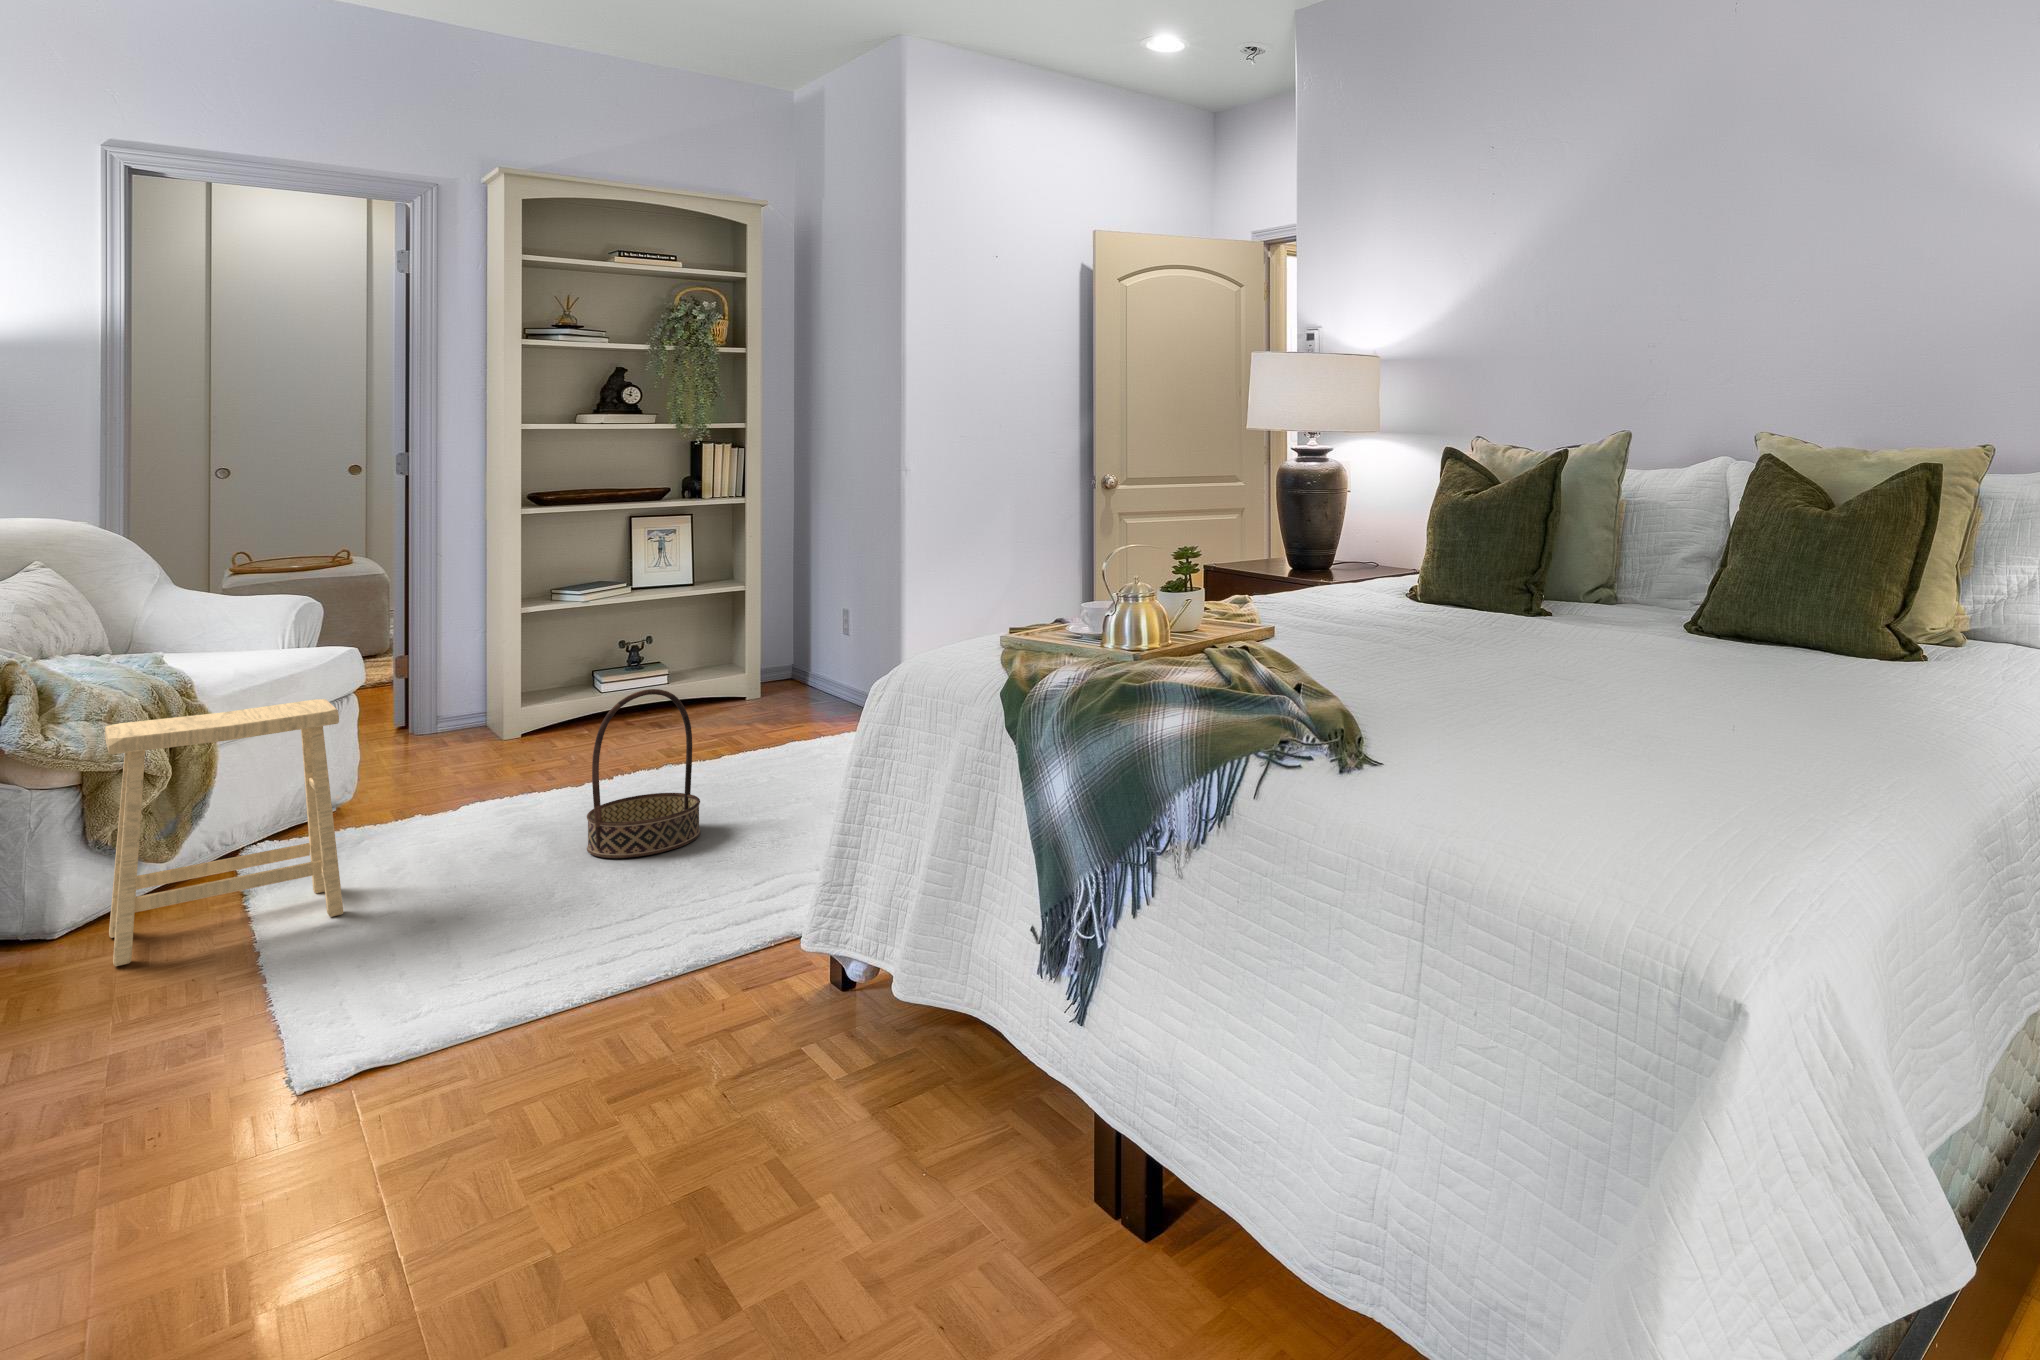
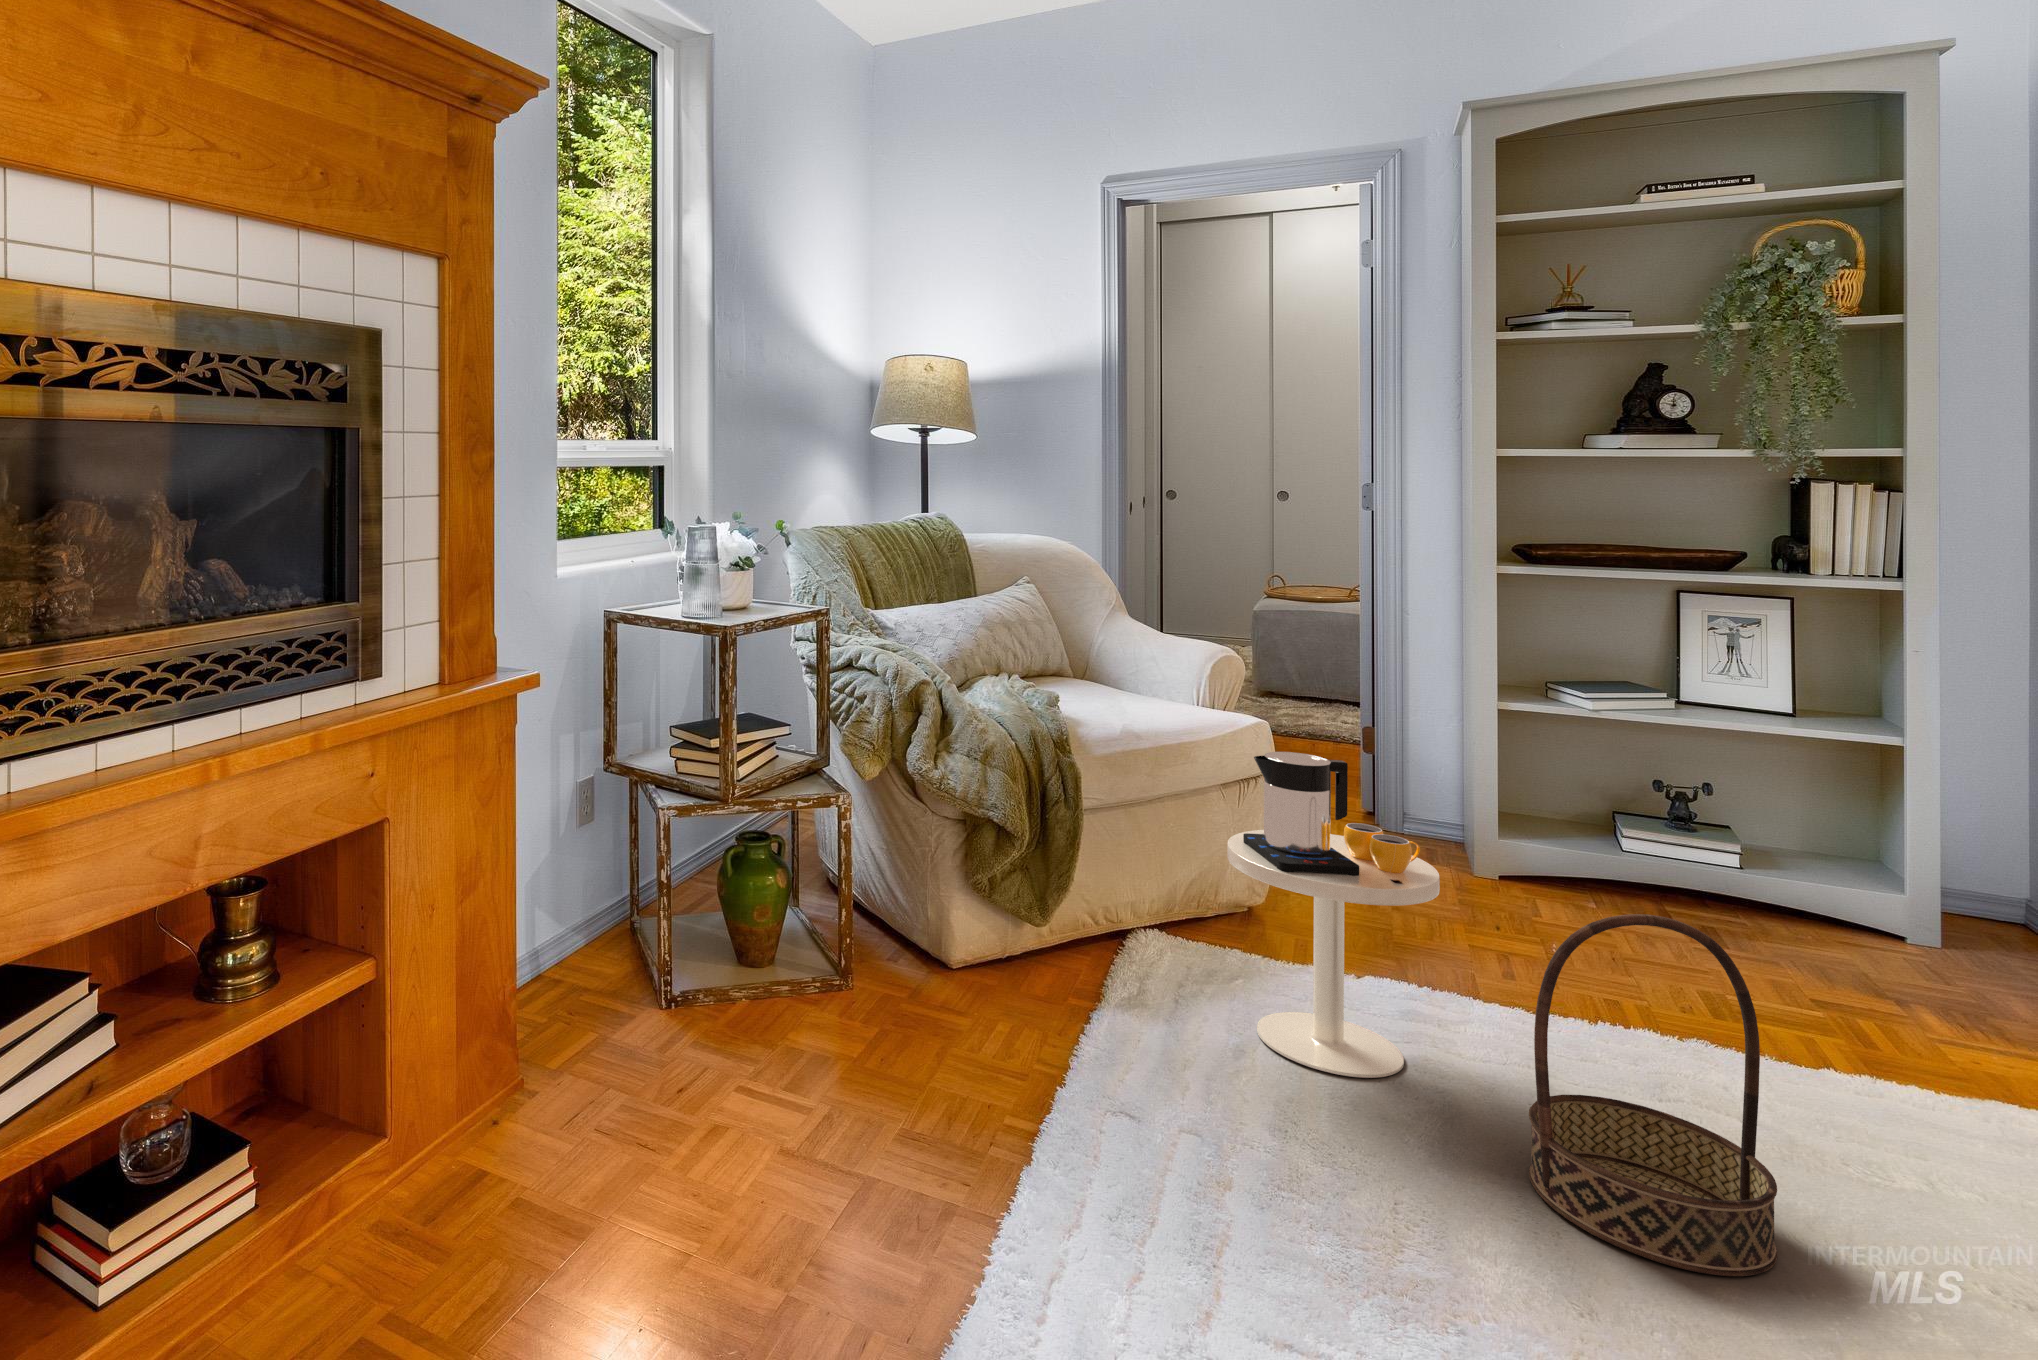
side table: none [364,654,523,863] -> present [1227,752,1440,1078]
footstool: present [105,699,343,966] -> none [941,762,1170,1102]

